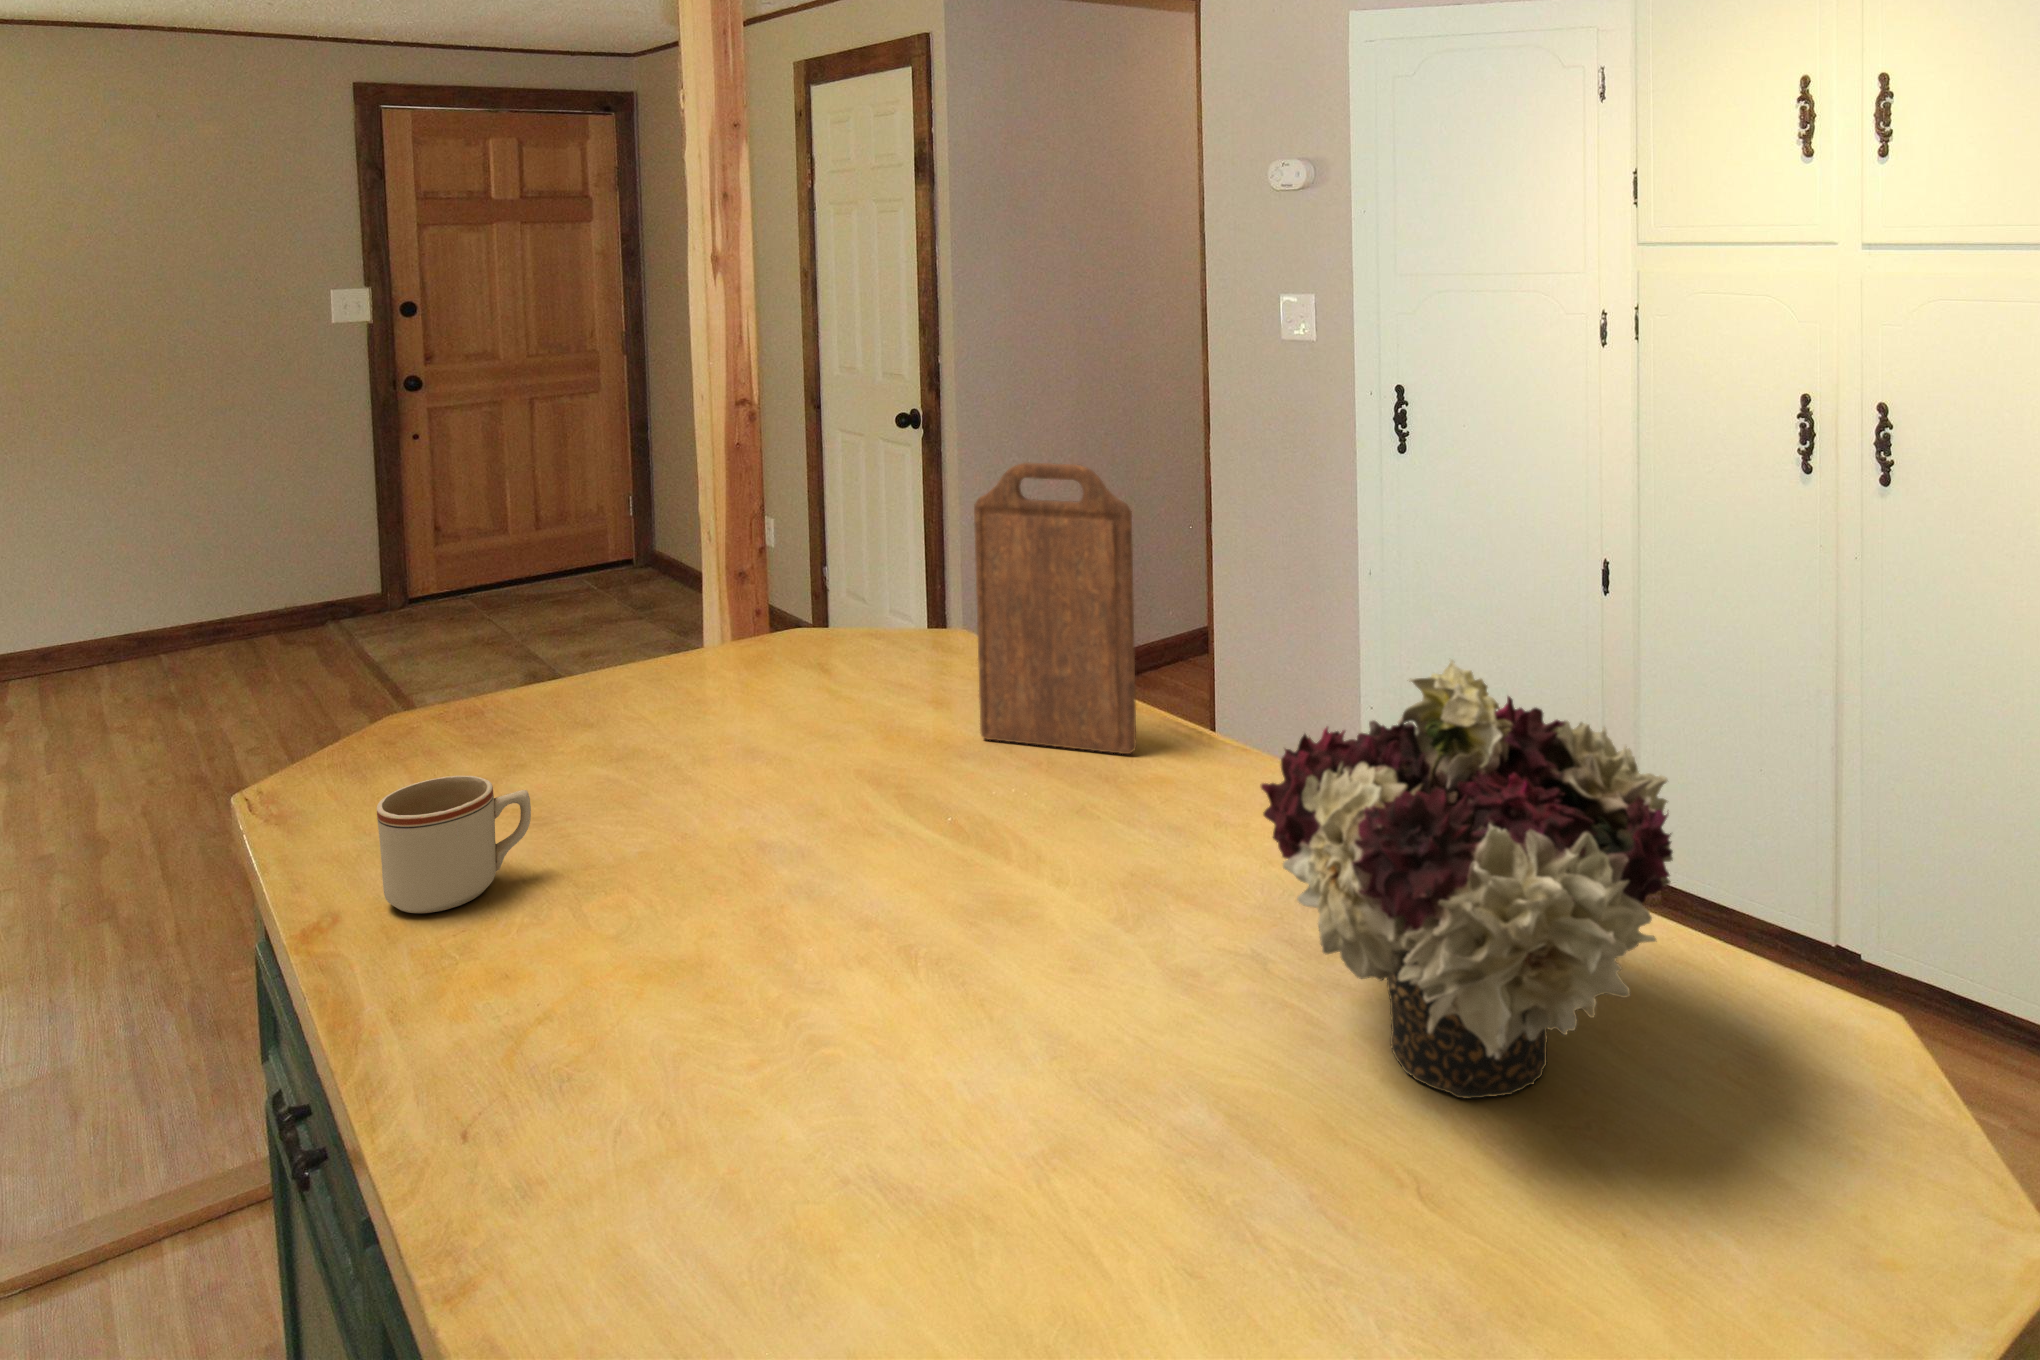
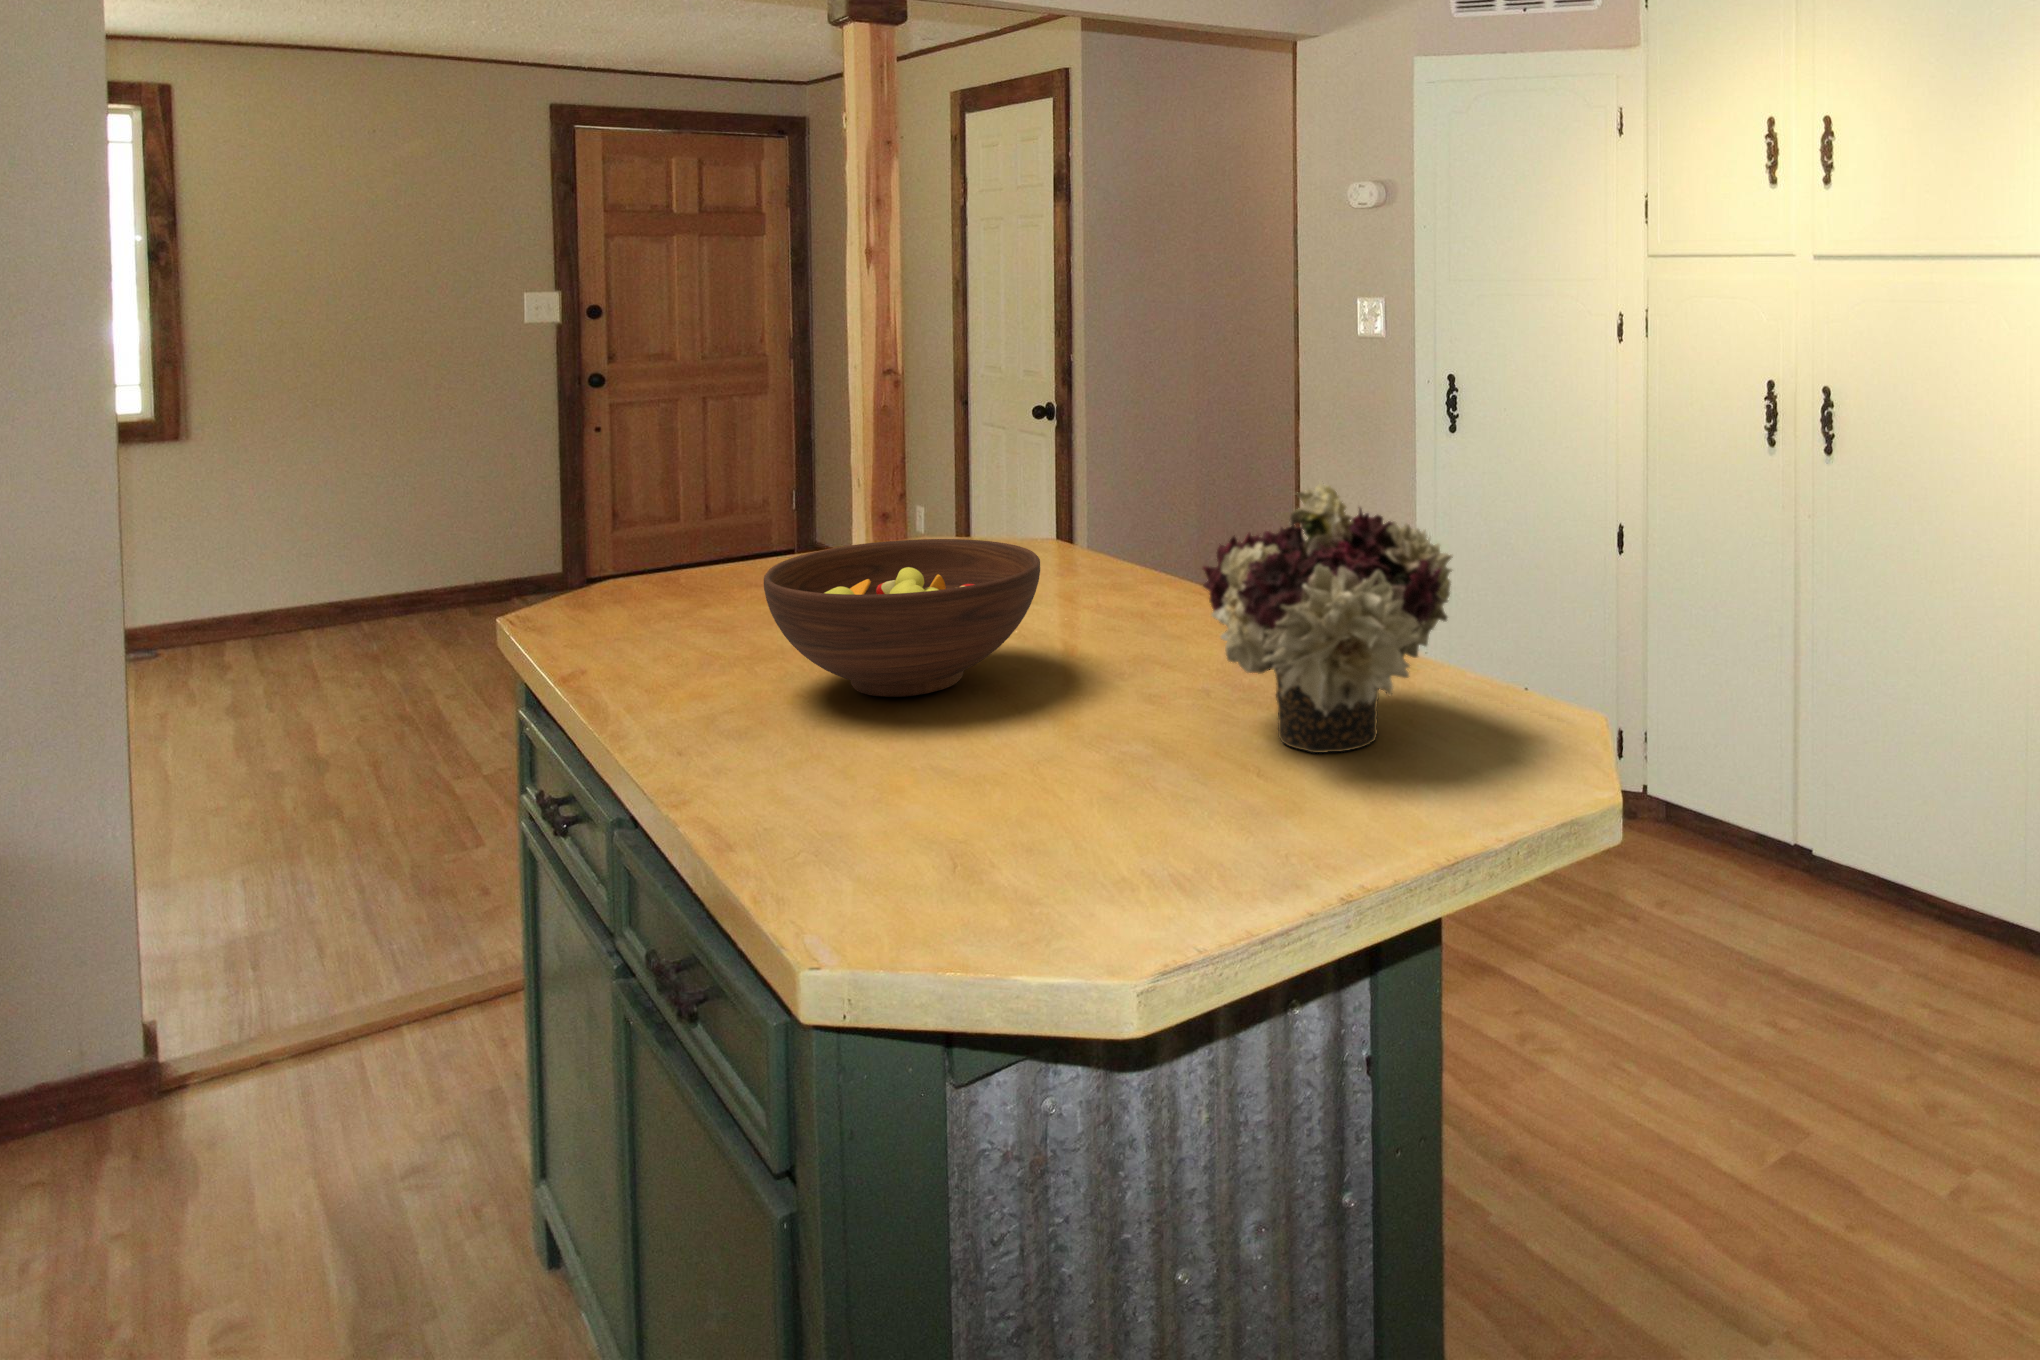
cutting board: present [974,463,1136,754] -> none [1049,390,1165,607]
fruit bowl: none [594,696,996,966] -> present [764,539,1040,697]
mug: present [377,776,531,913] -> none [612,588,717,674]

